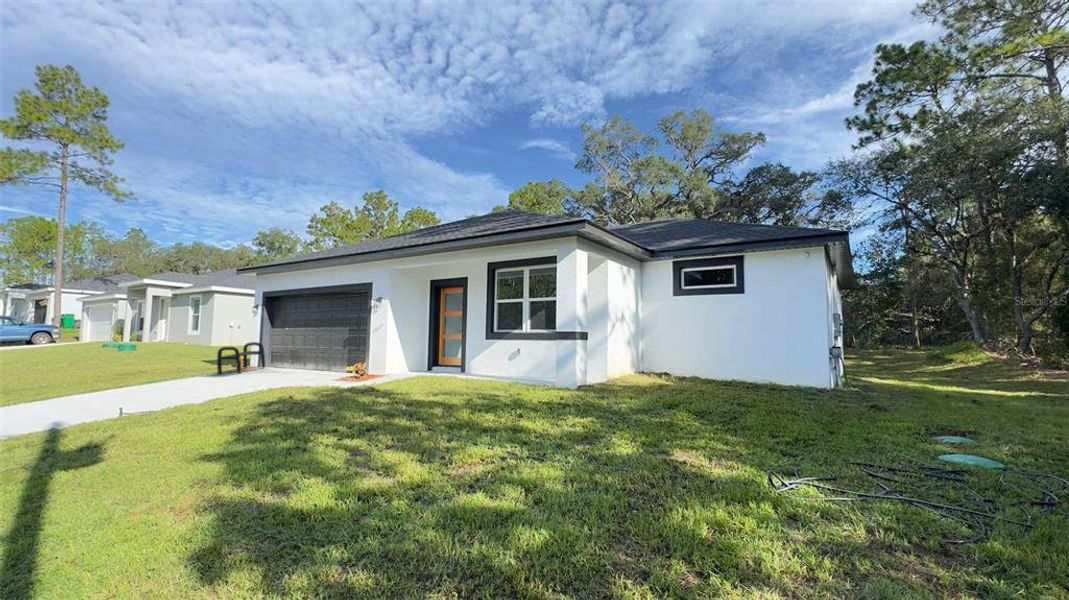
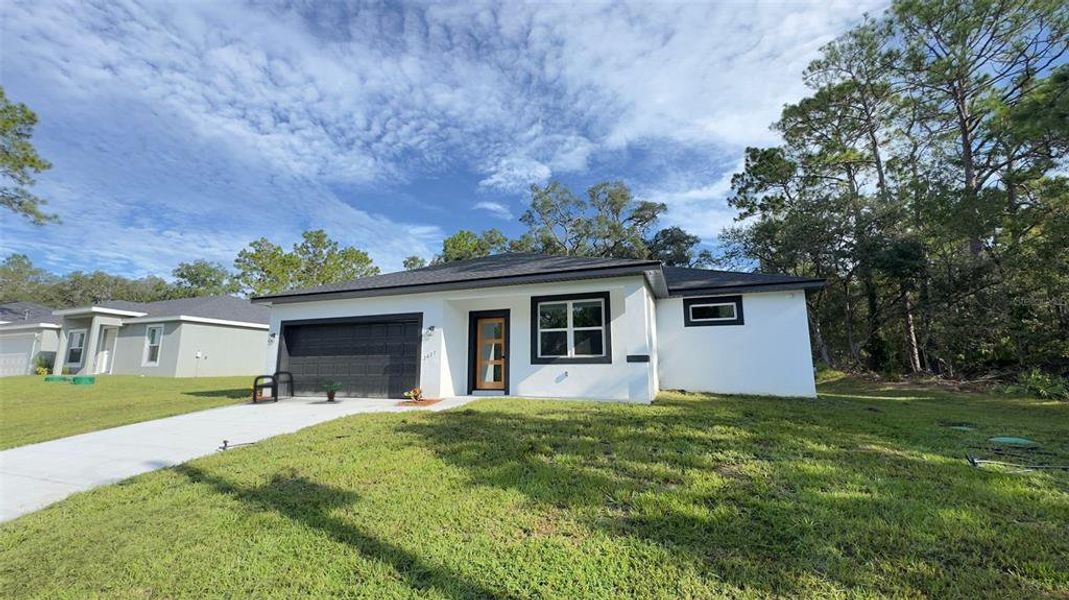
potted plant: none [269,353,304,374] -> present [313,380,343,401]

